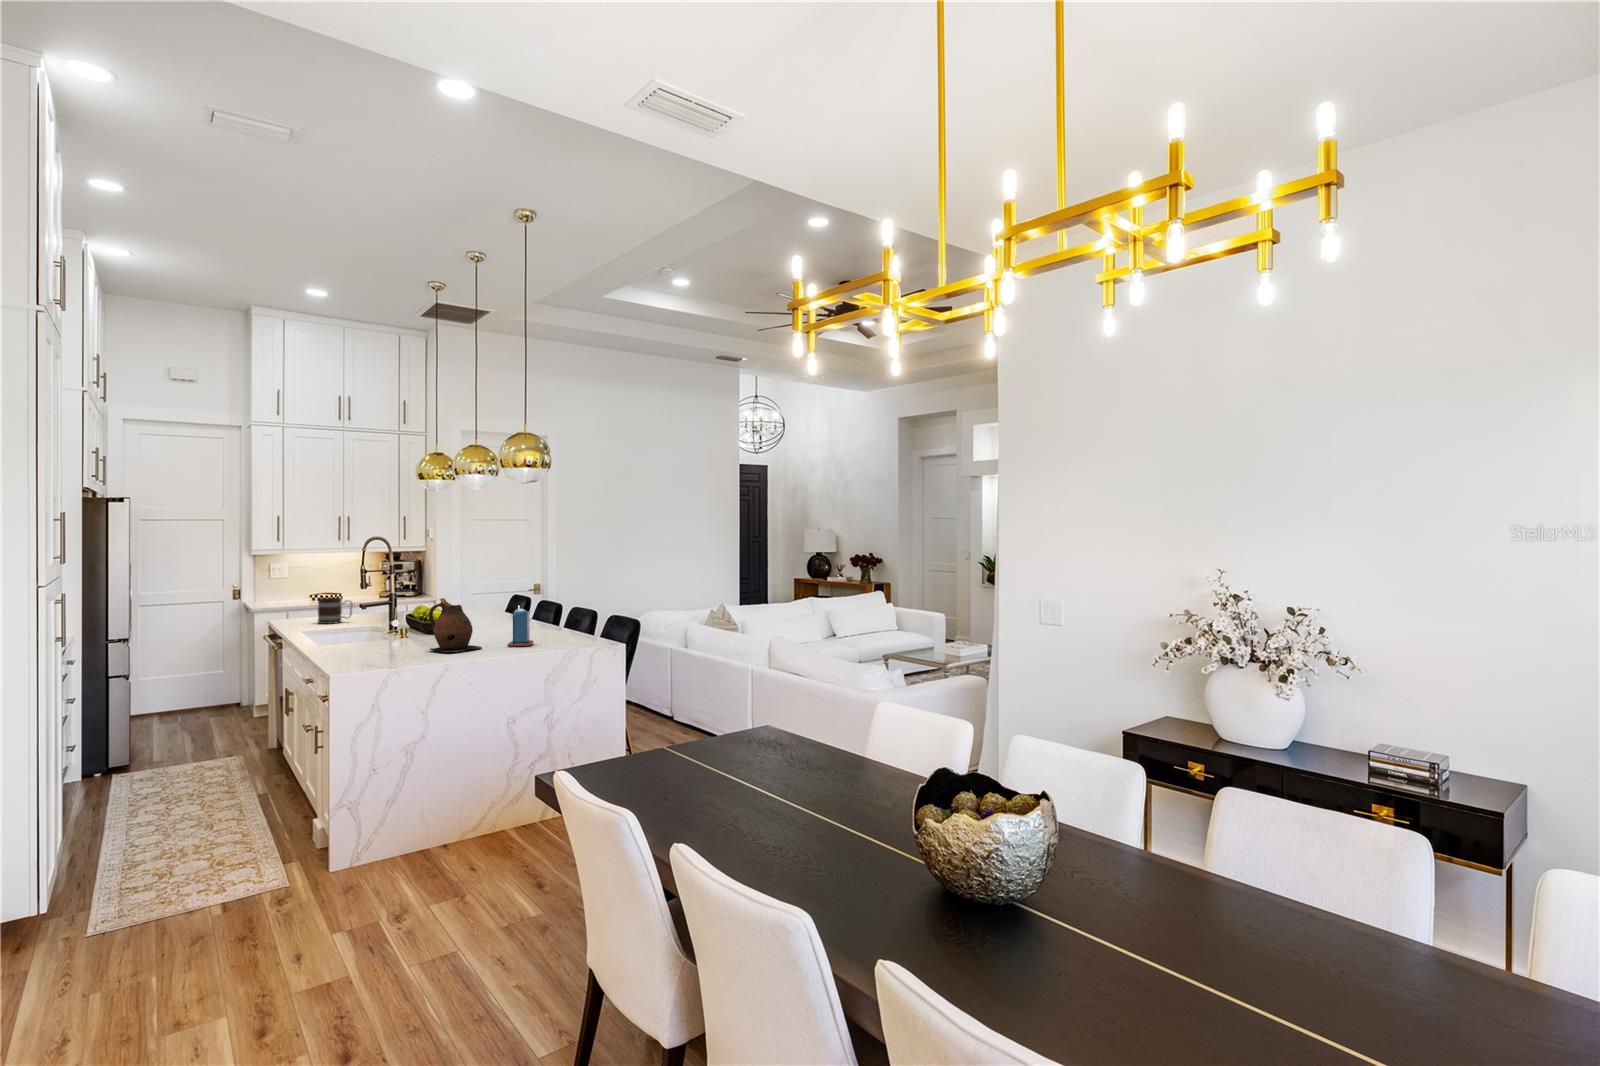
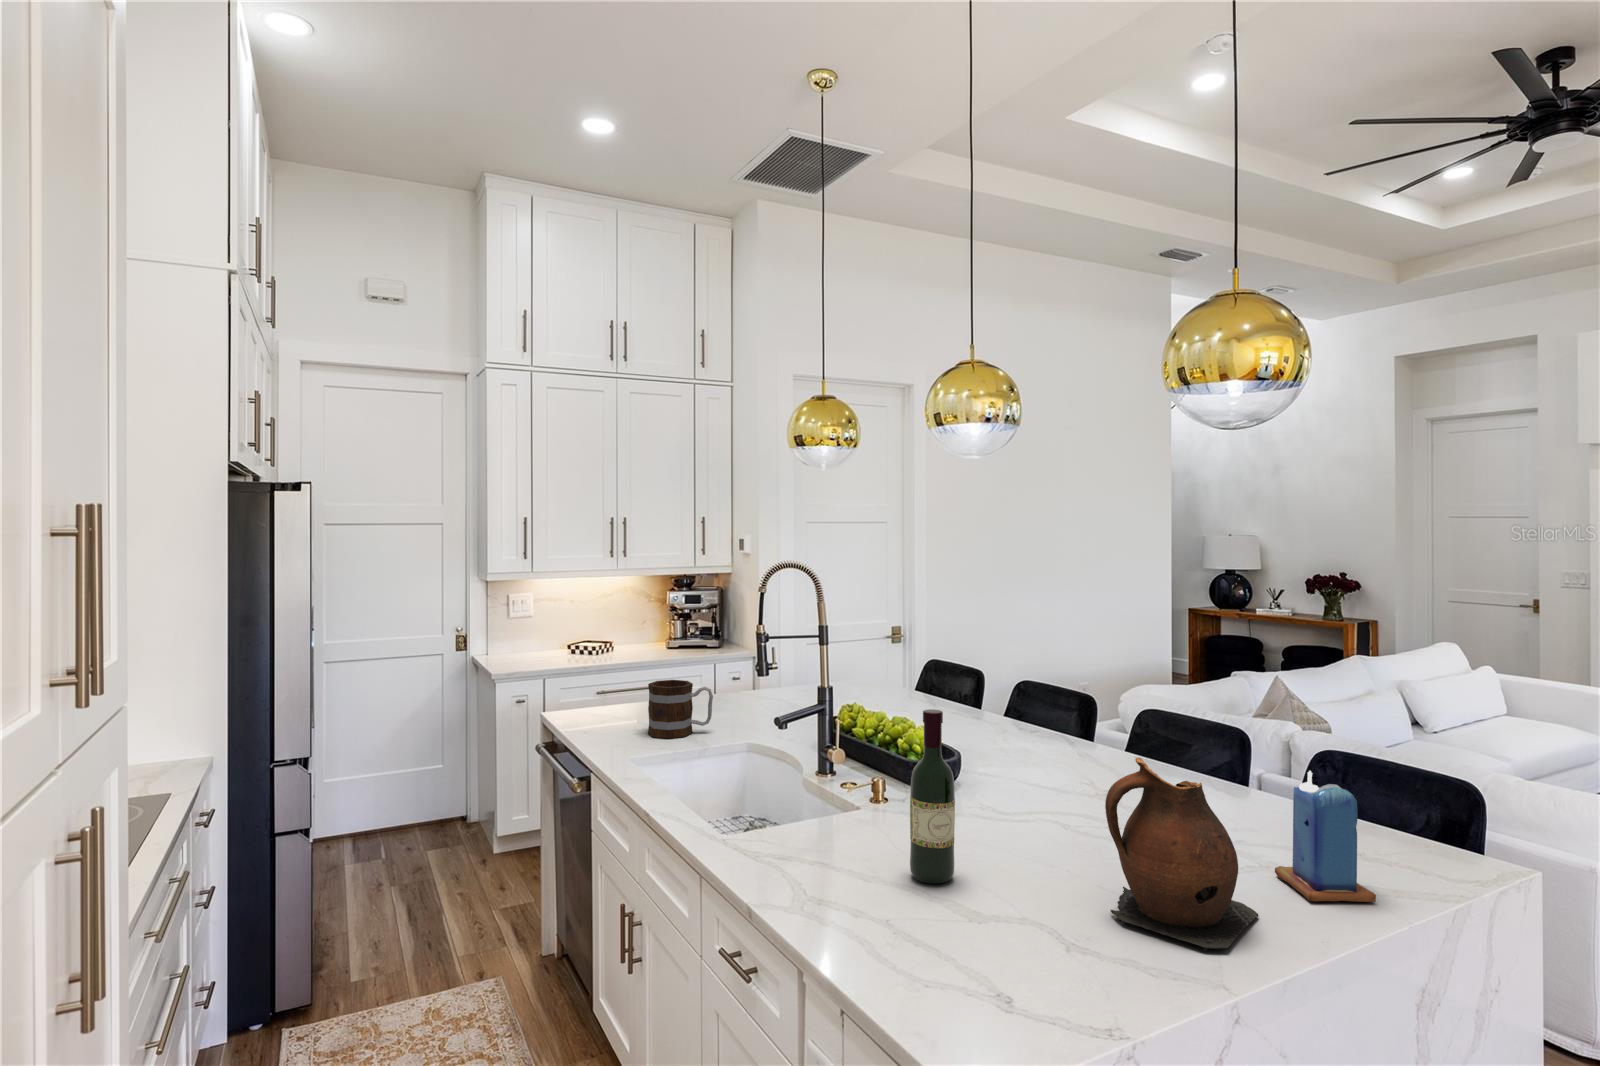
wine bottle: none [373,587,391,647] -> present [910,709,955,884]

